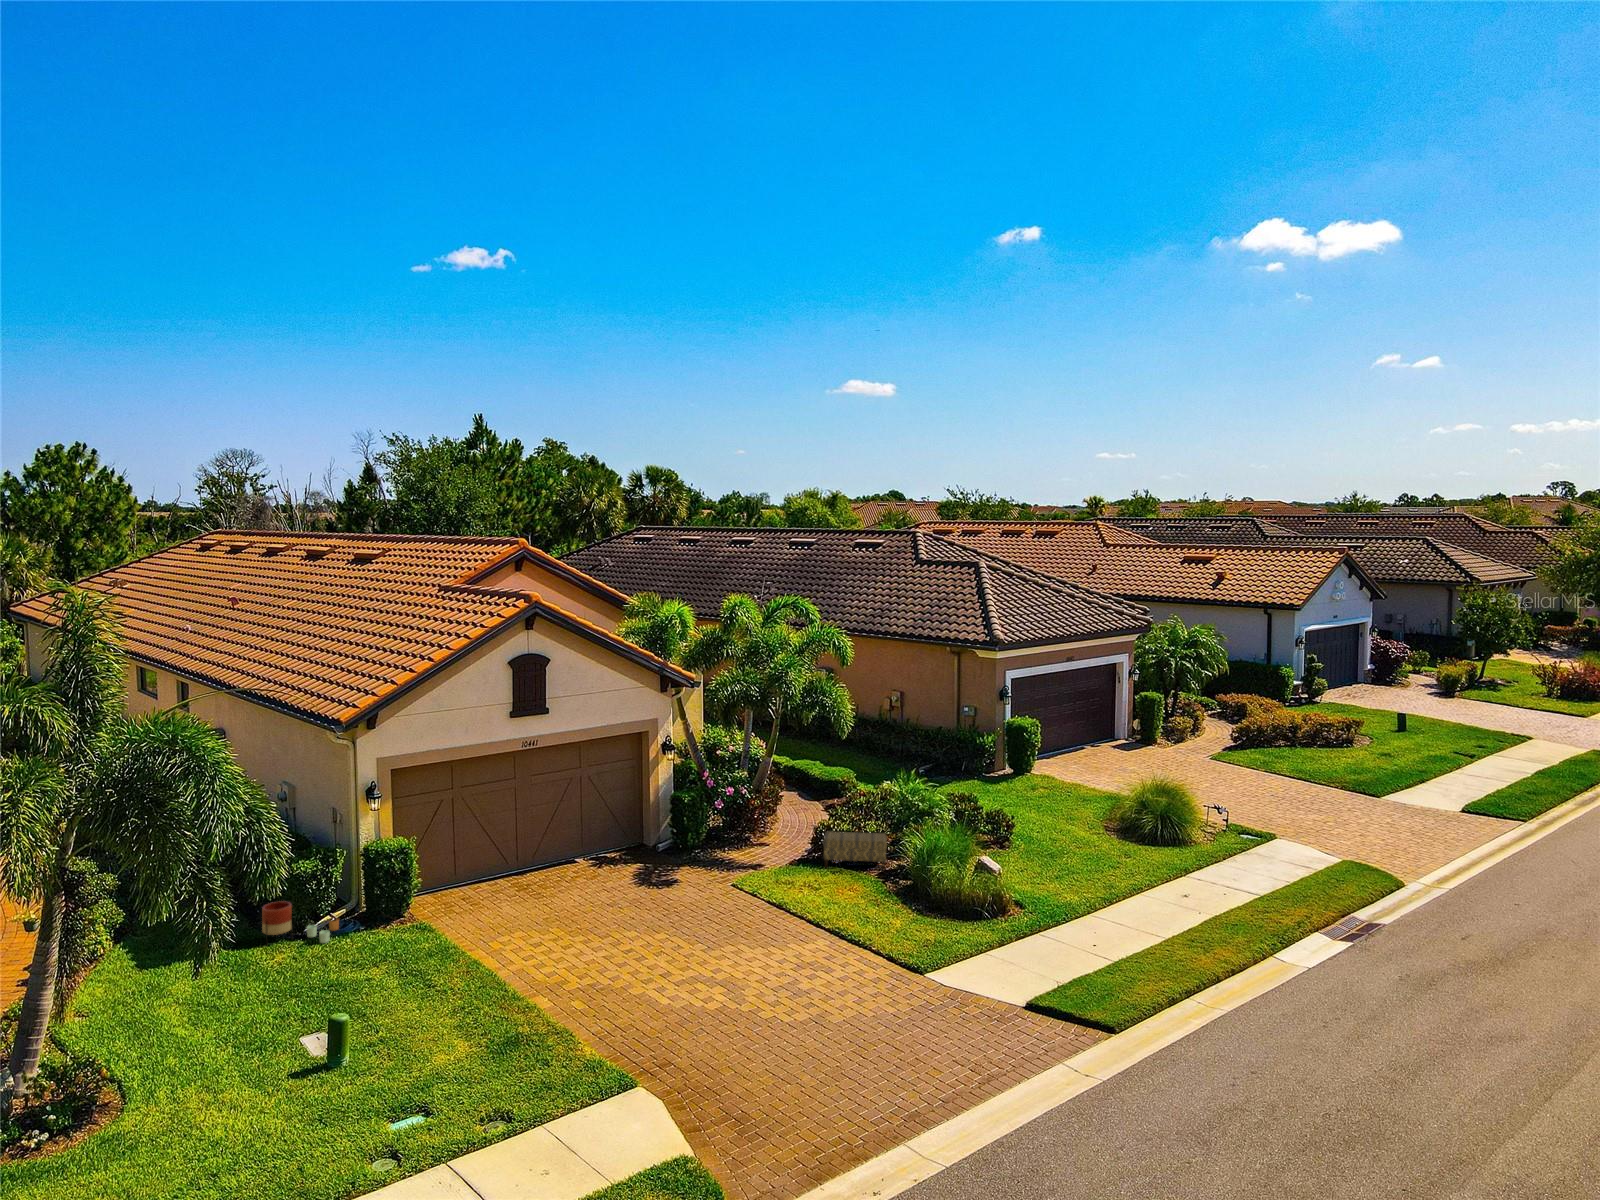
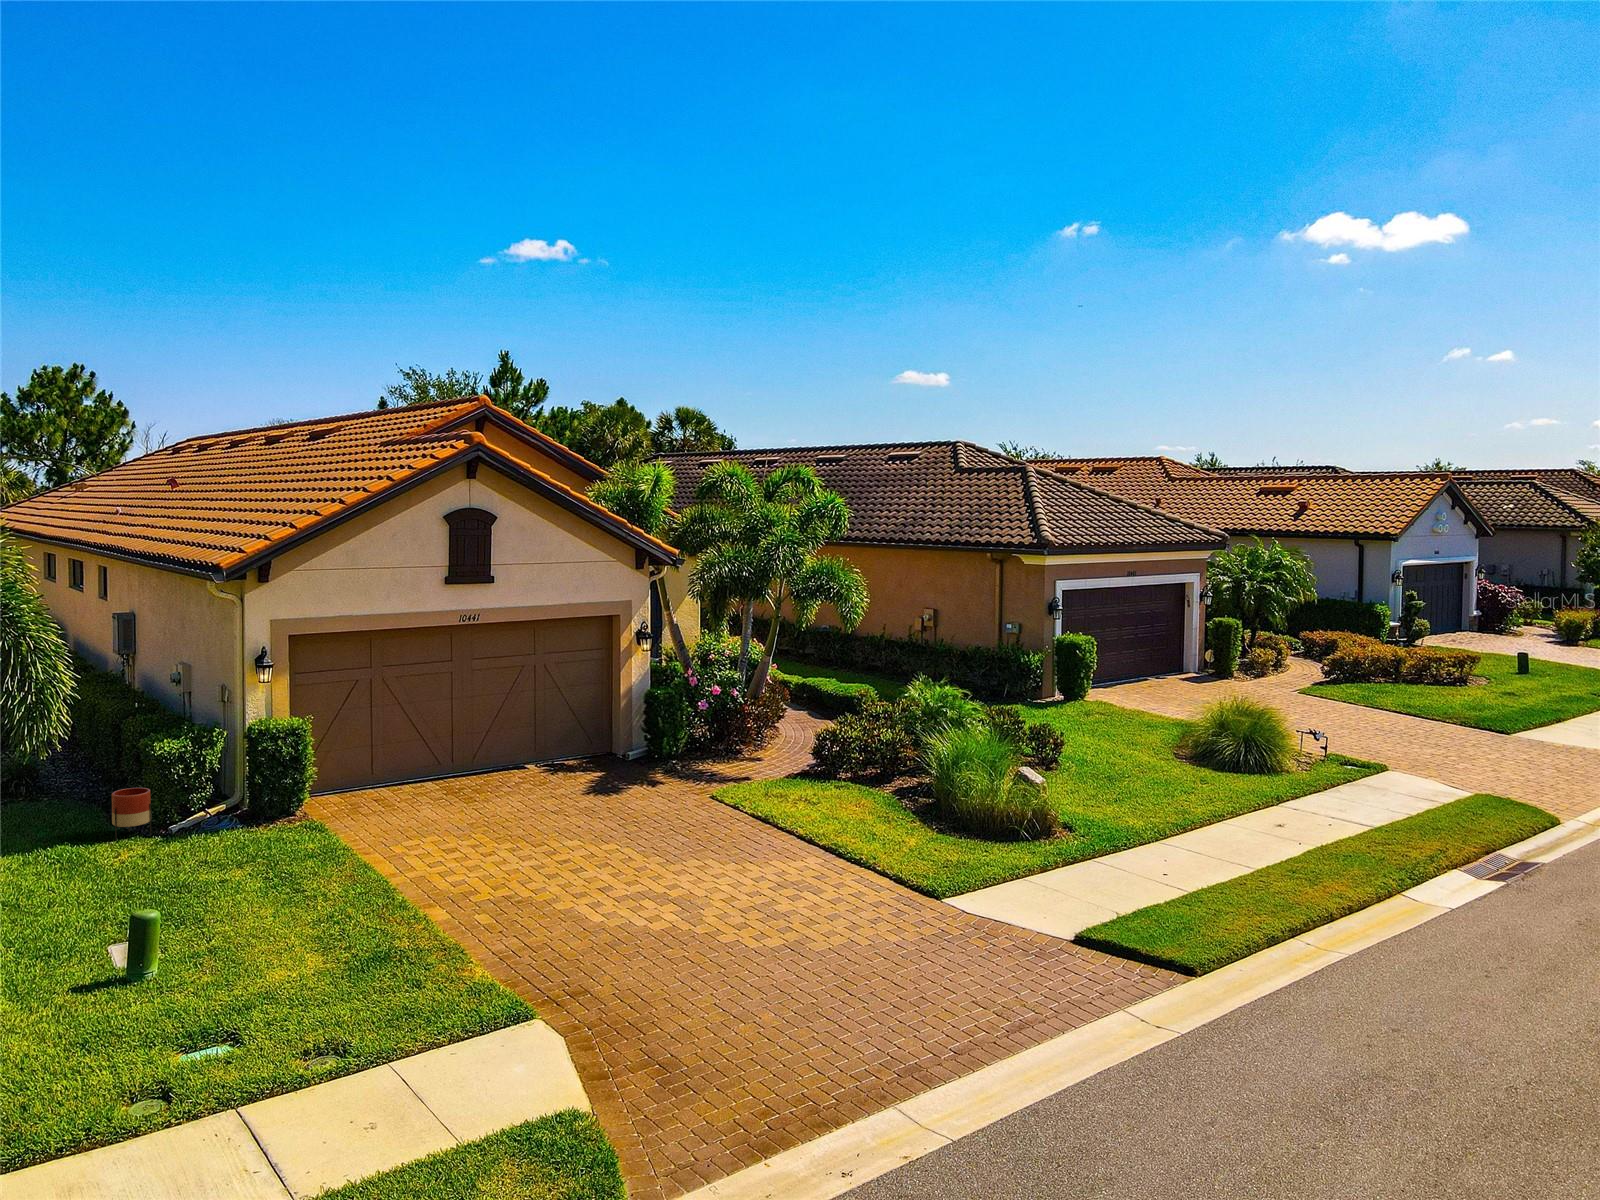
bench: present [824,831,887,870] -> none [828,740,906,787]
bucket: present [307,918,339,943] -> none [170,807,215,840]

